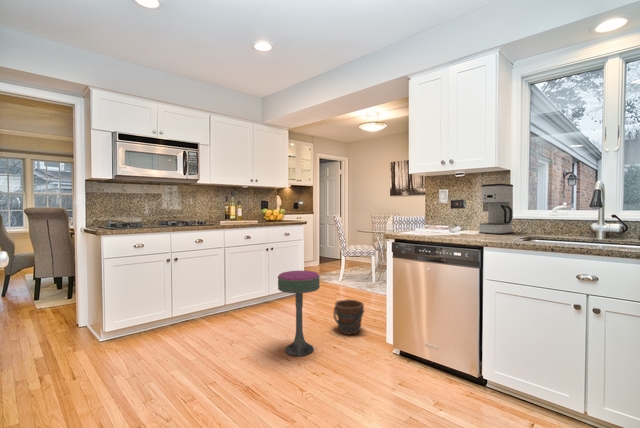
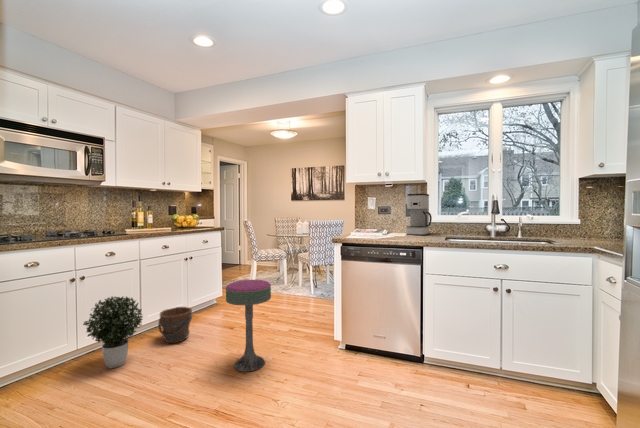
potted plant: none [178,274,222,333] -> present [83,296,143,368]
bucket: present [334,299,364,334] -> present [158,307,192,343]

